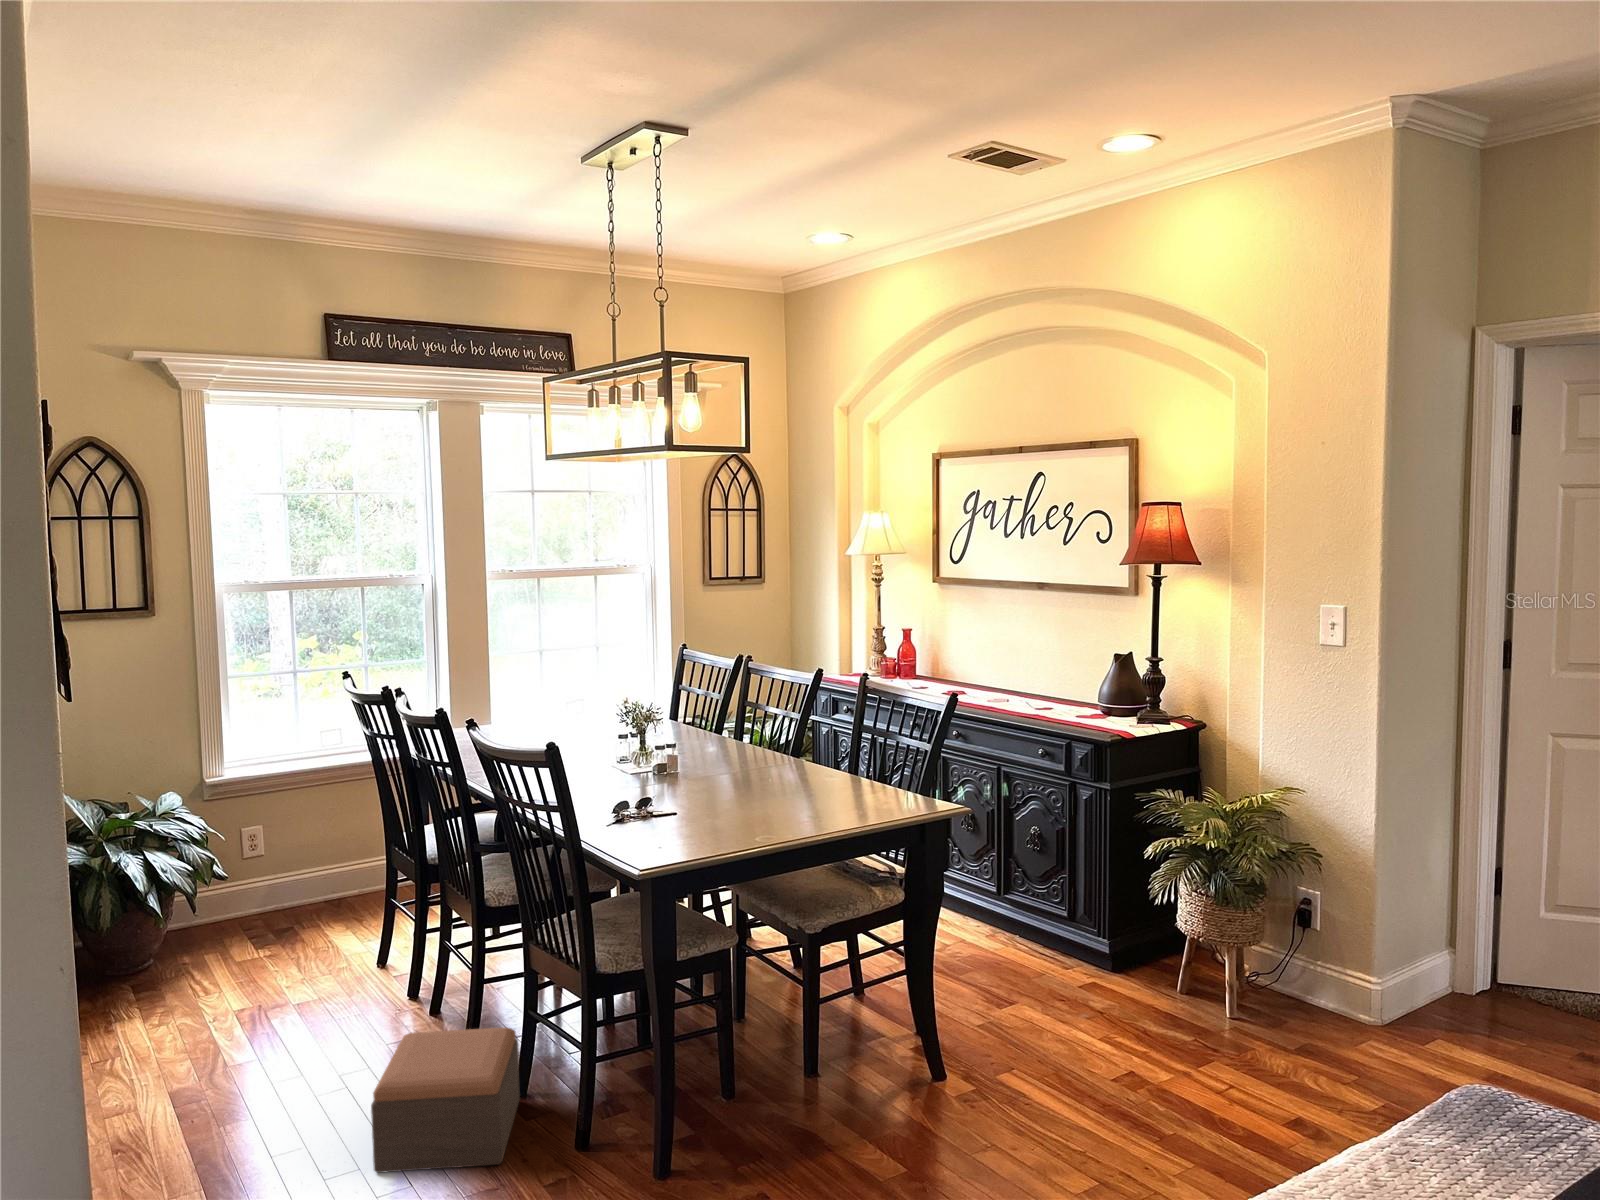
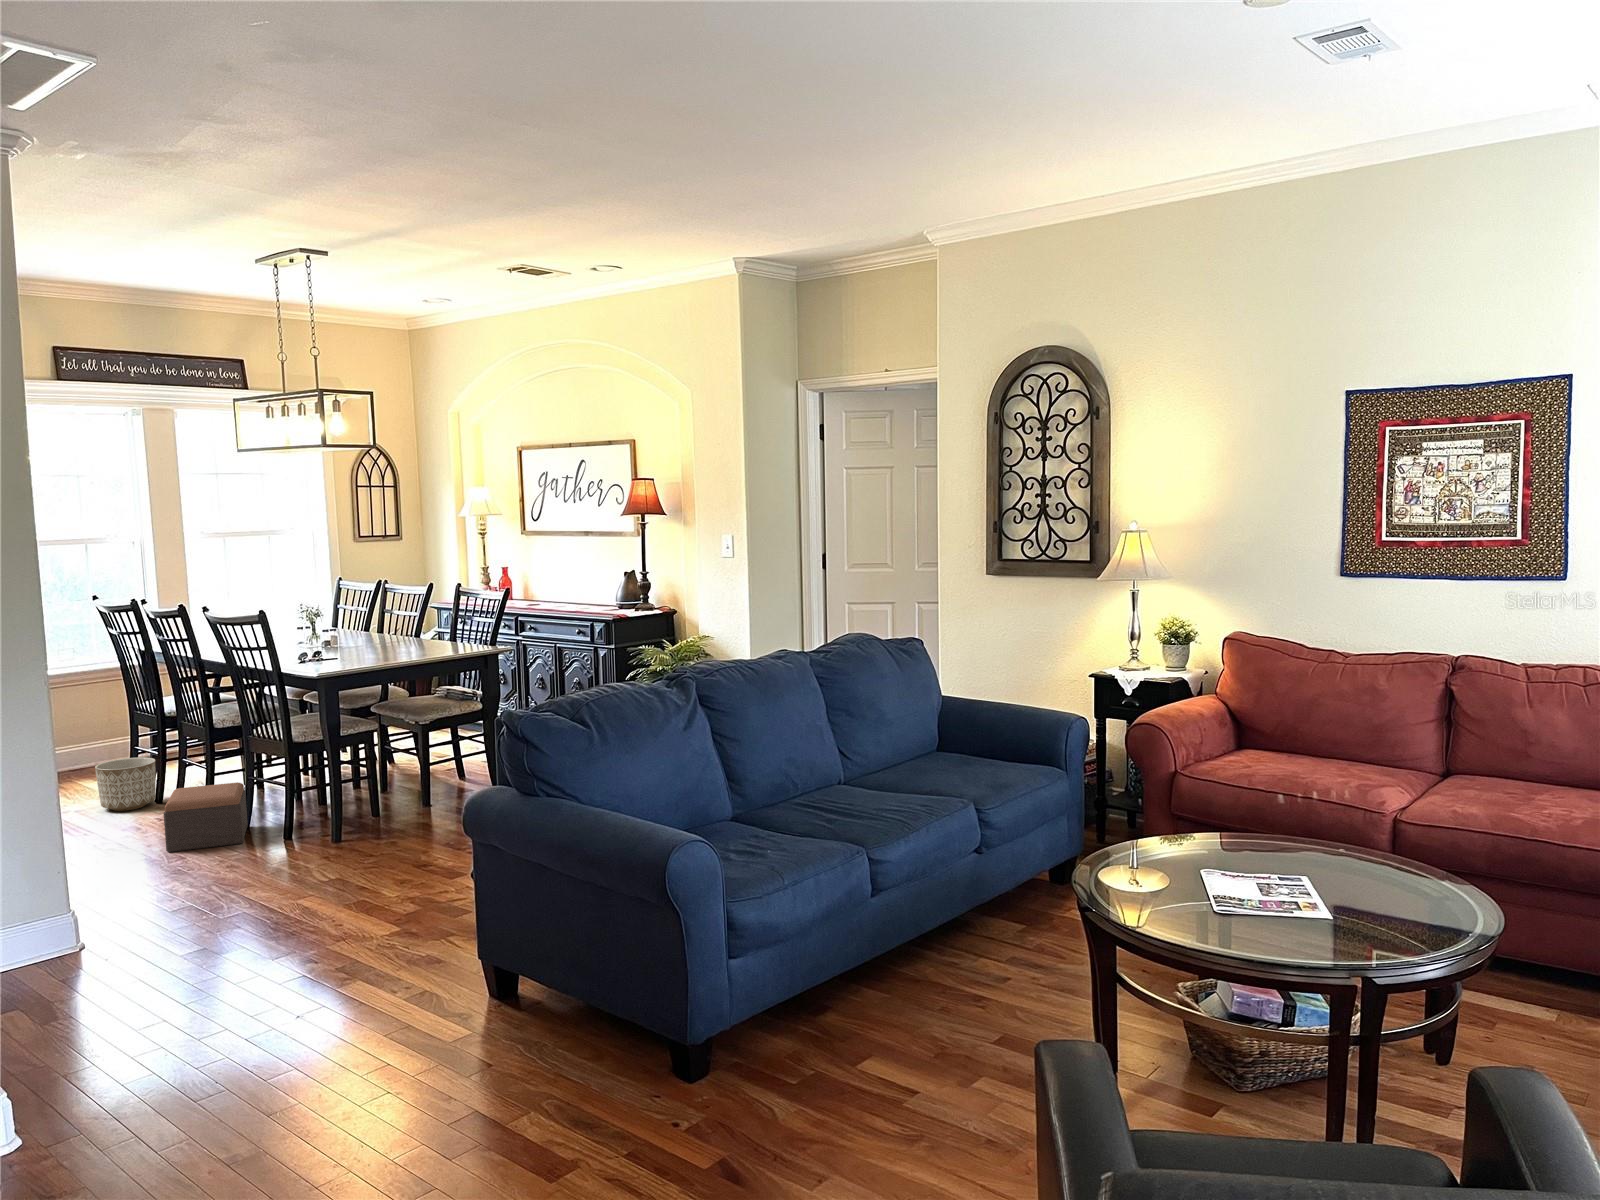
planter: none [318,924,406,1016] -> present [95,757,156,811]

